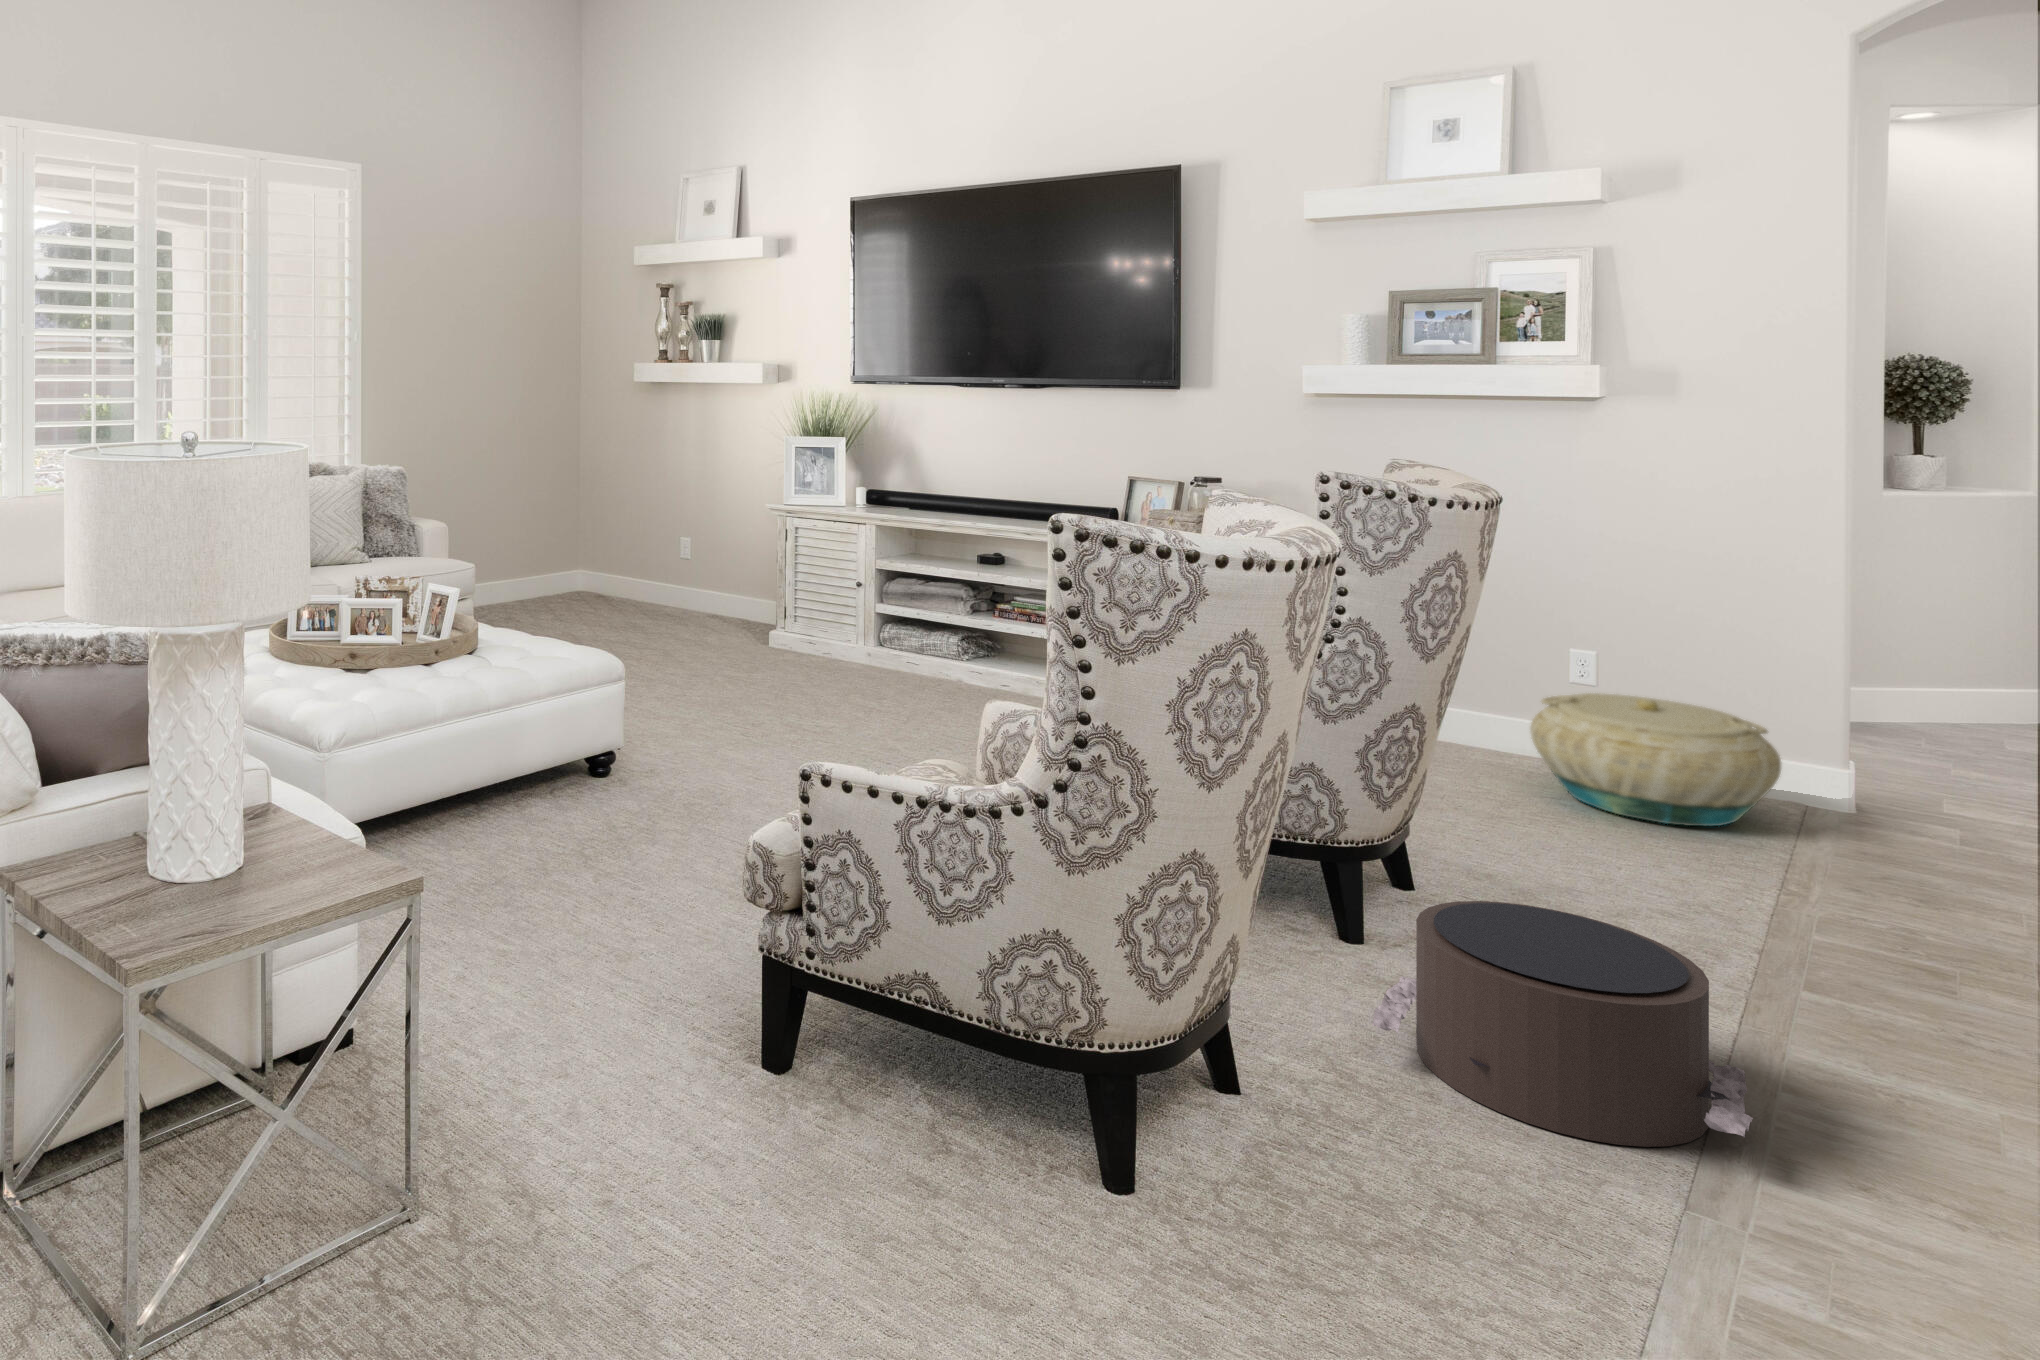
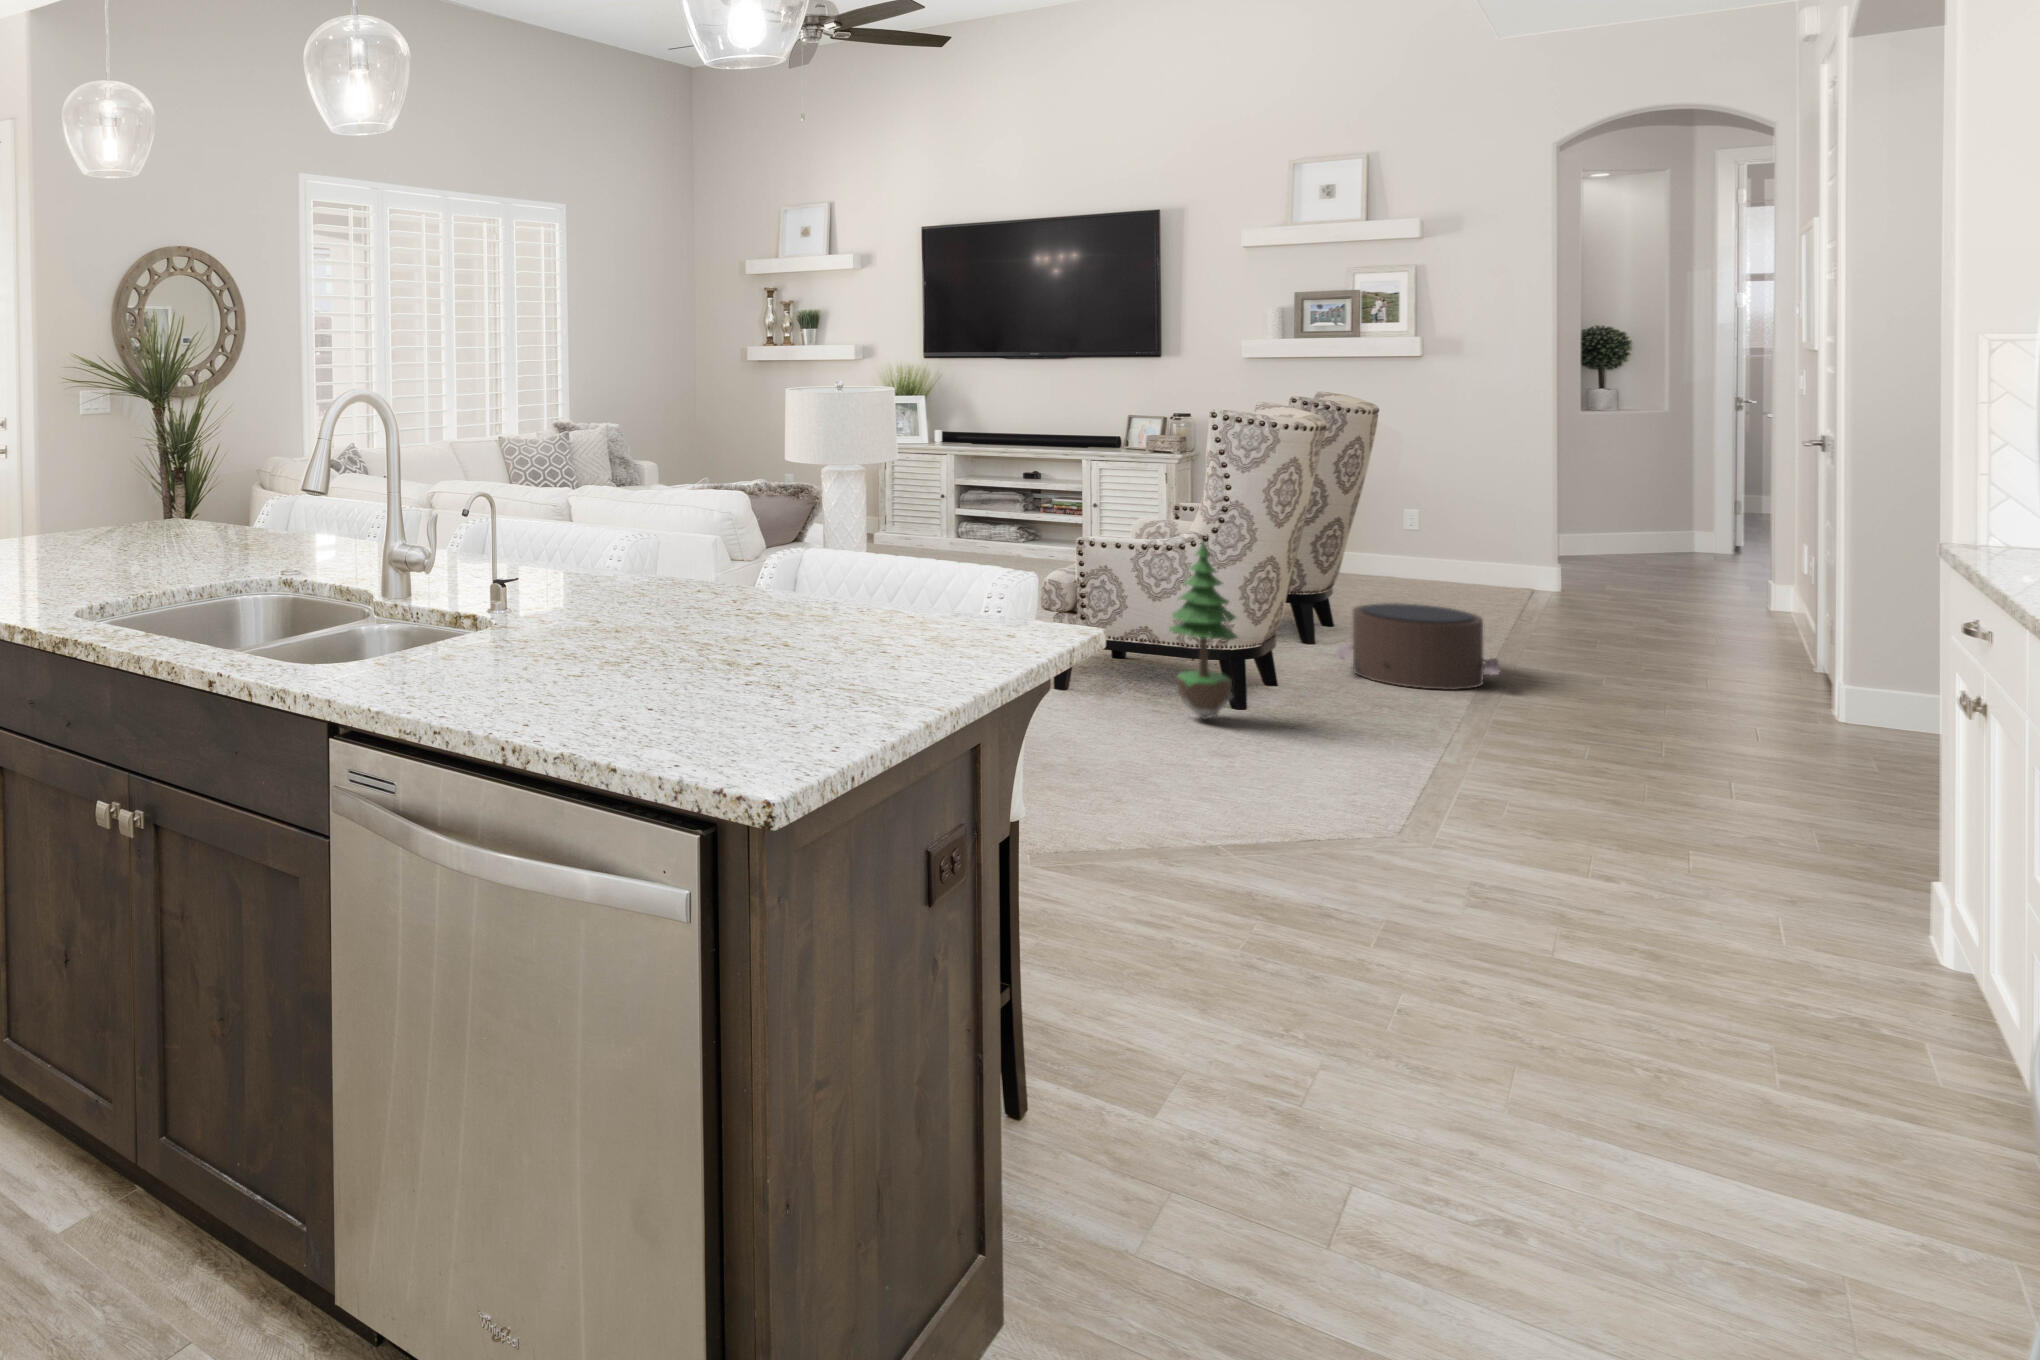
basket: present [1530,693,1781,826] -> none [1383,531,1517,599]
potted tree: none [931,820,1087,1228] -> present [1169,543,1238,719]

